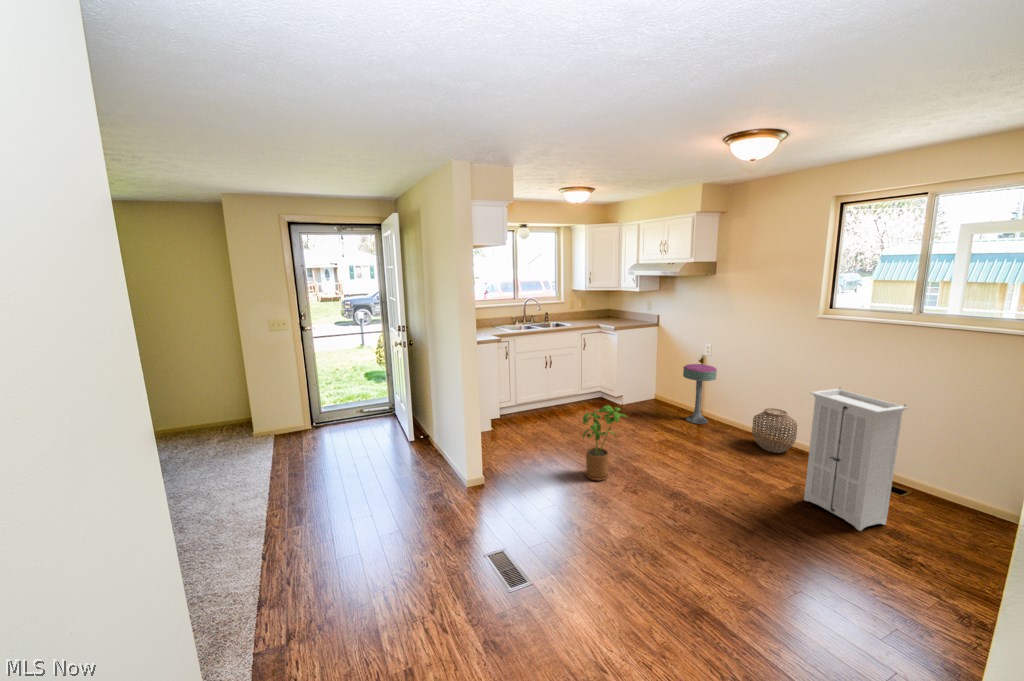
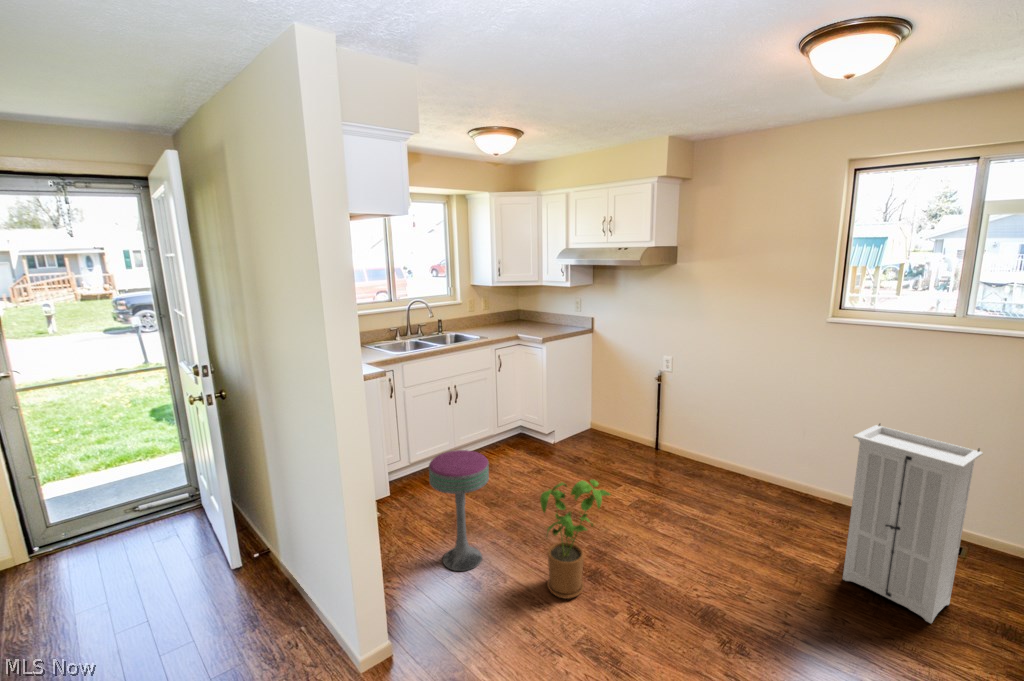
bar stool: present [683,364,717,424] -> present [429,450,489,571]
woven basket: present [752,408,797,453] -> none [738,441,794,500]

